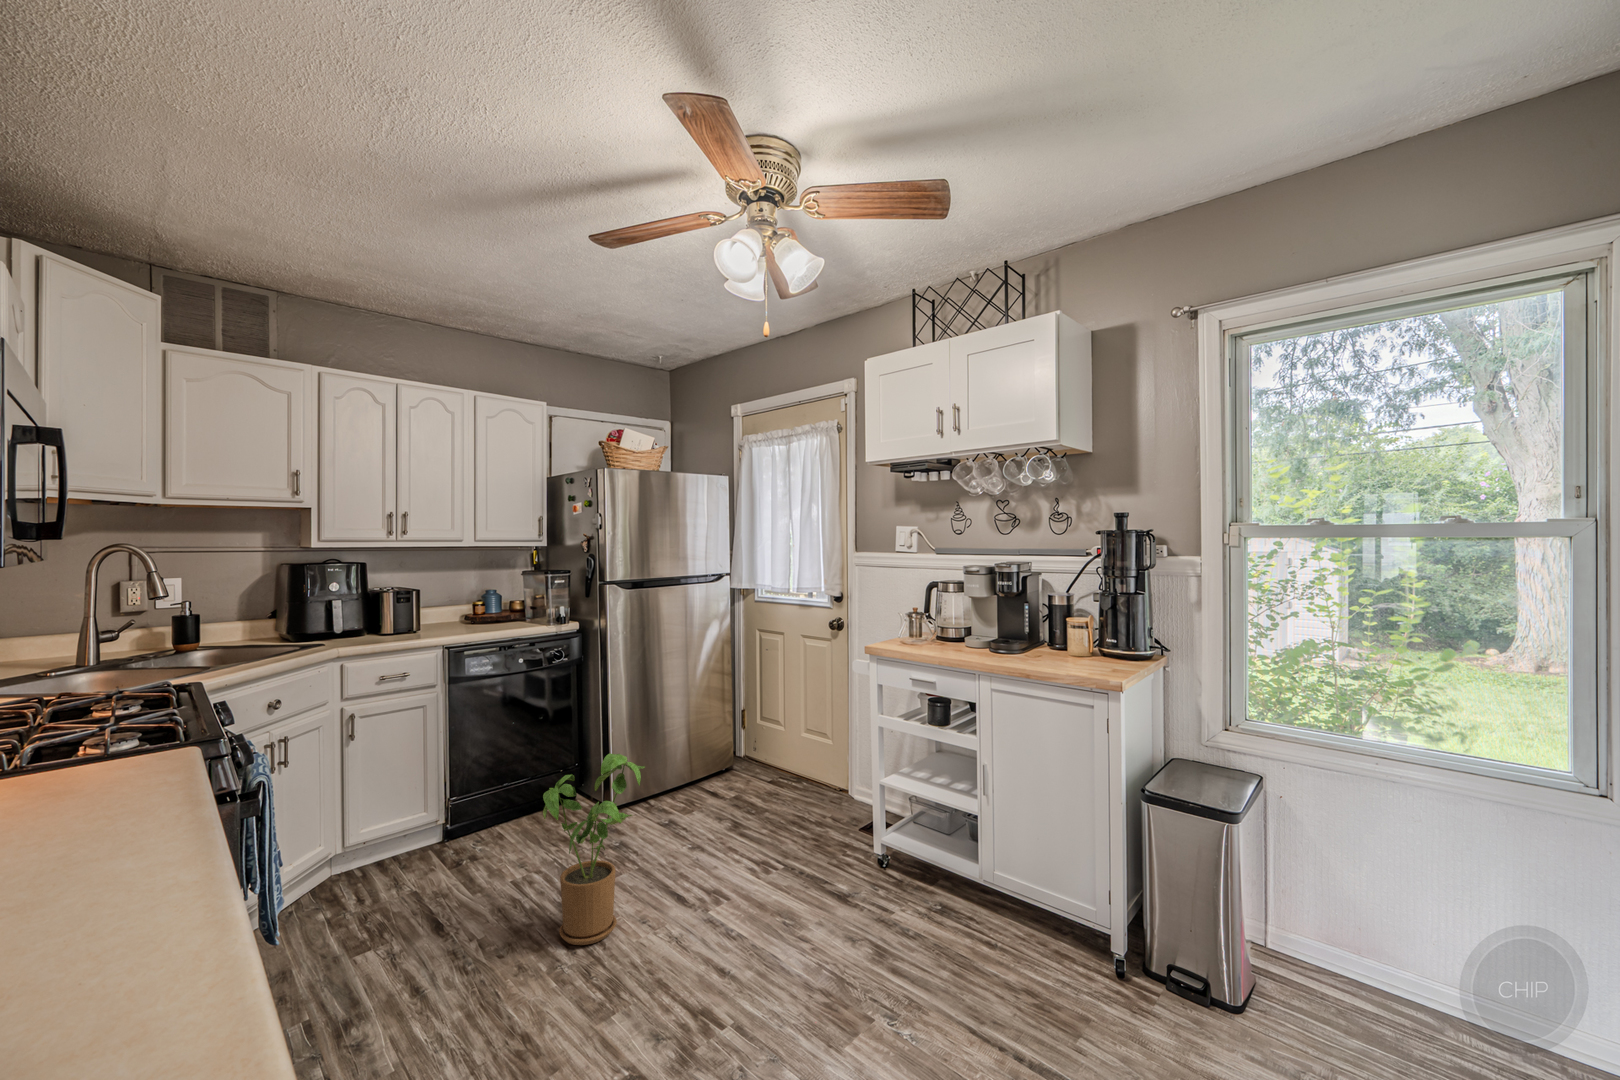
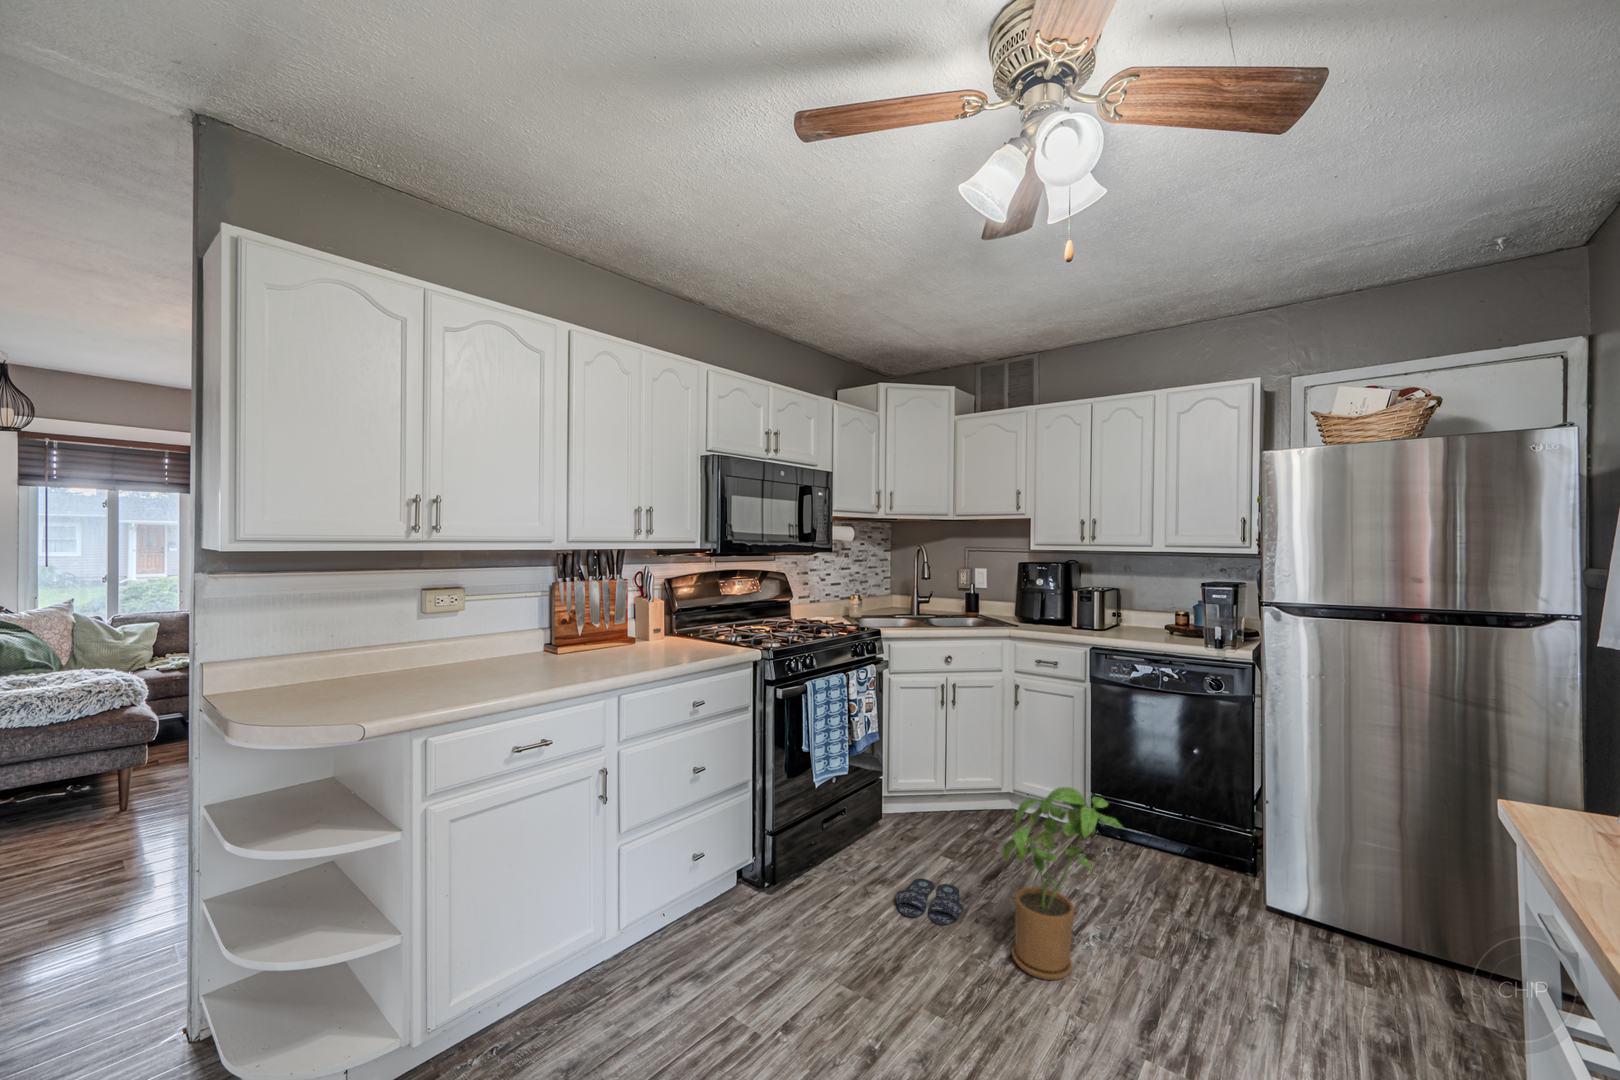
slippers: none [384,957,489,1016] -> present [896,878,964,925]

